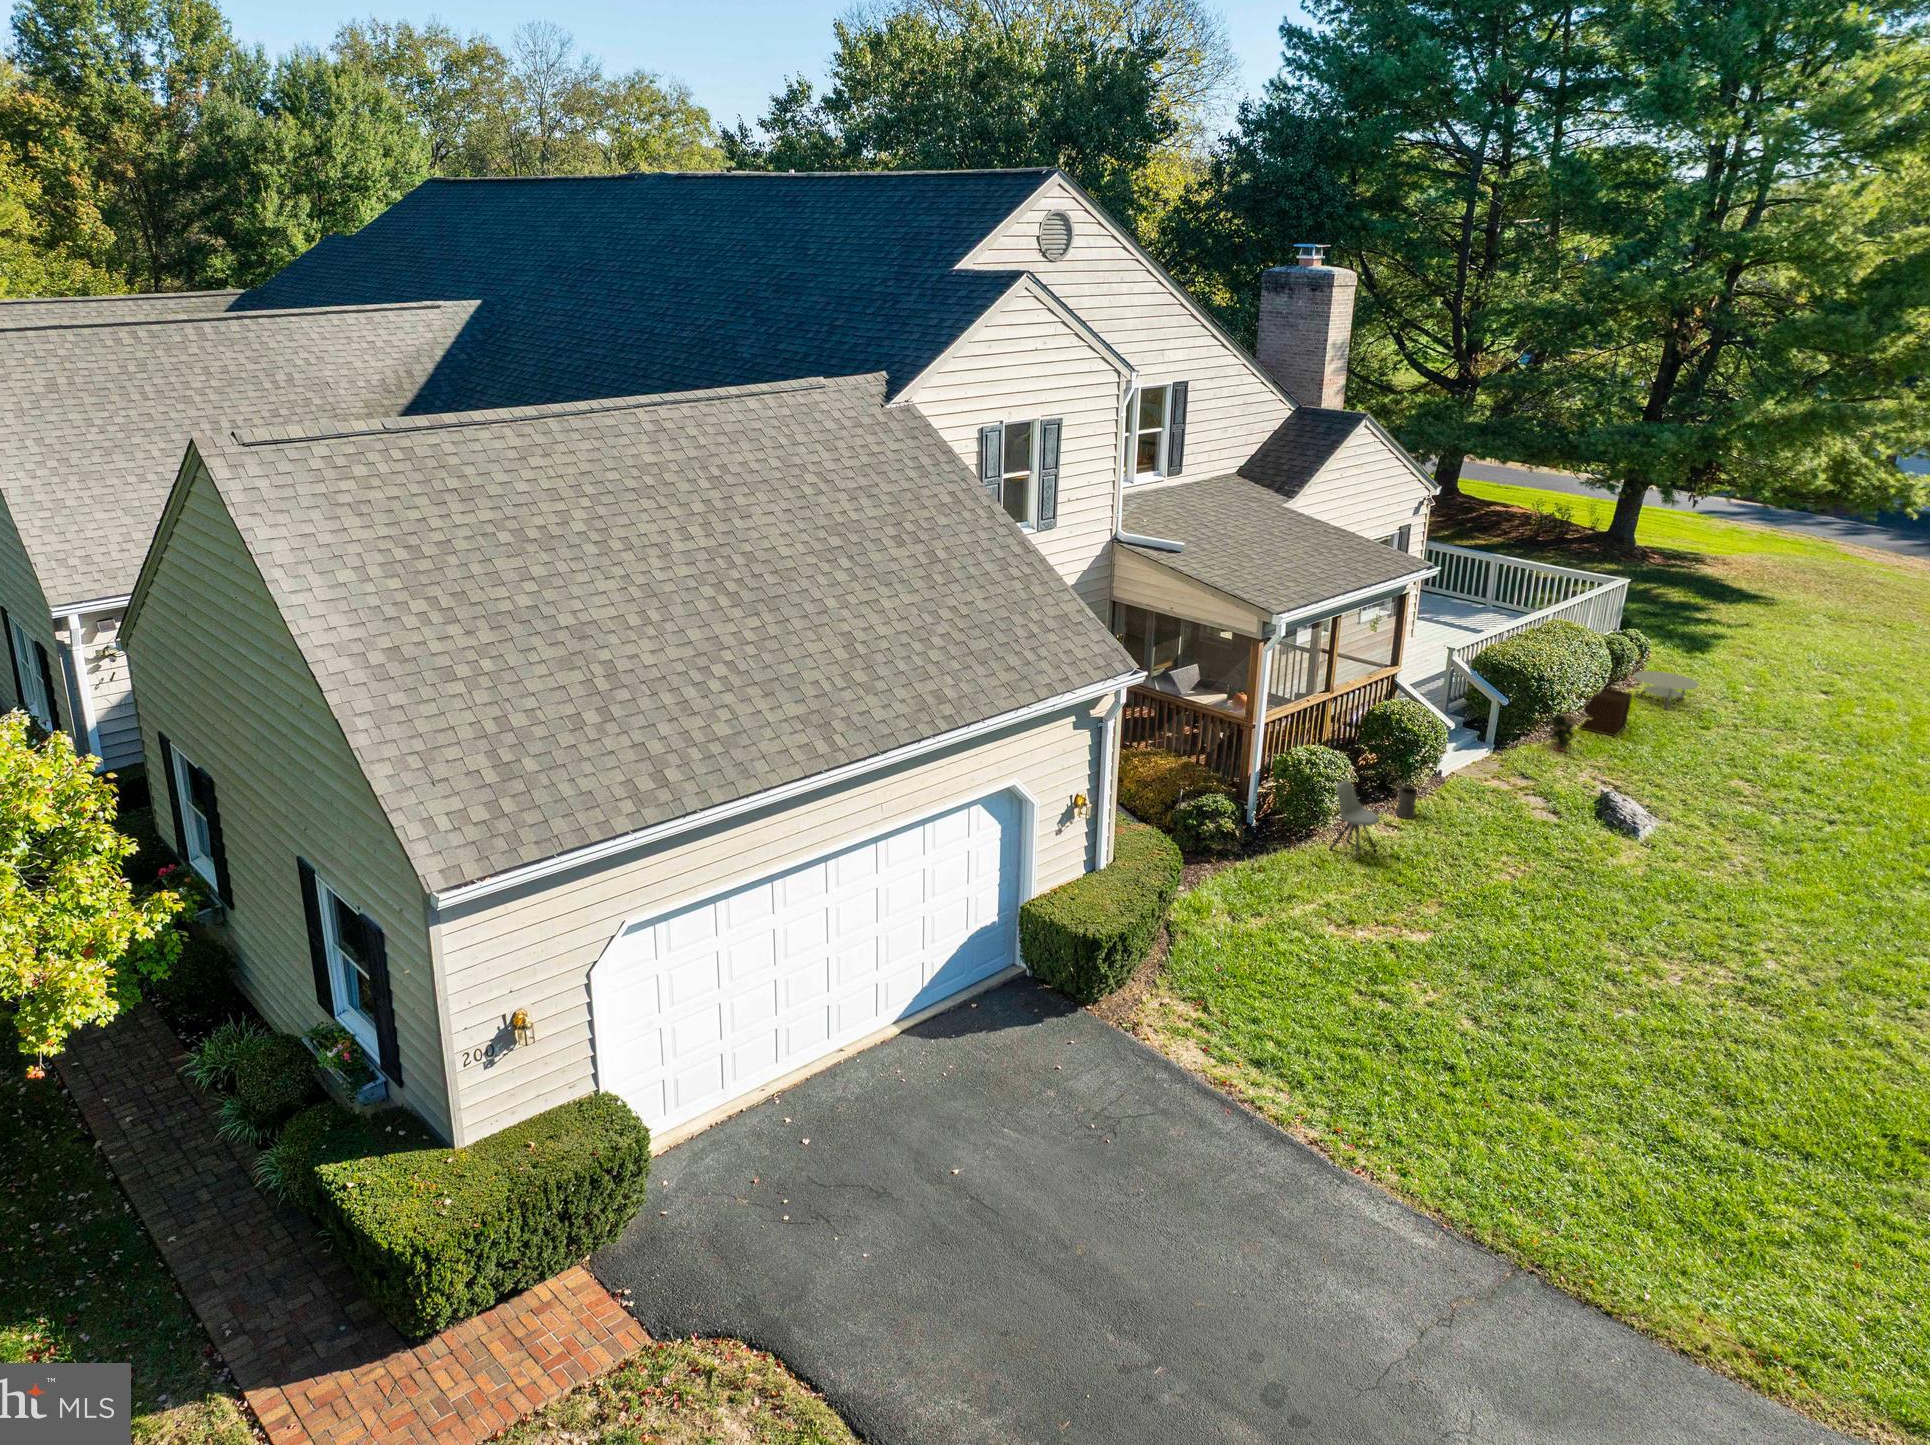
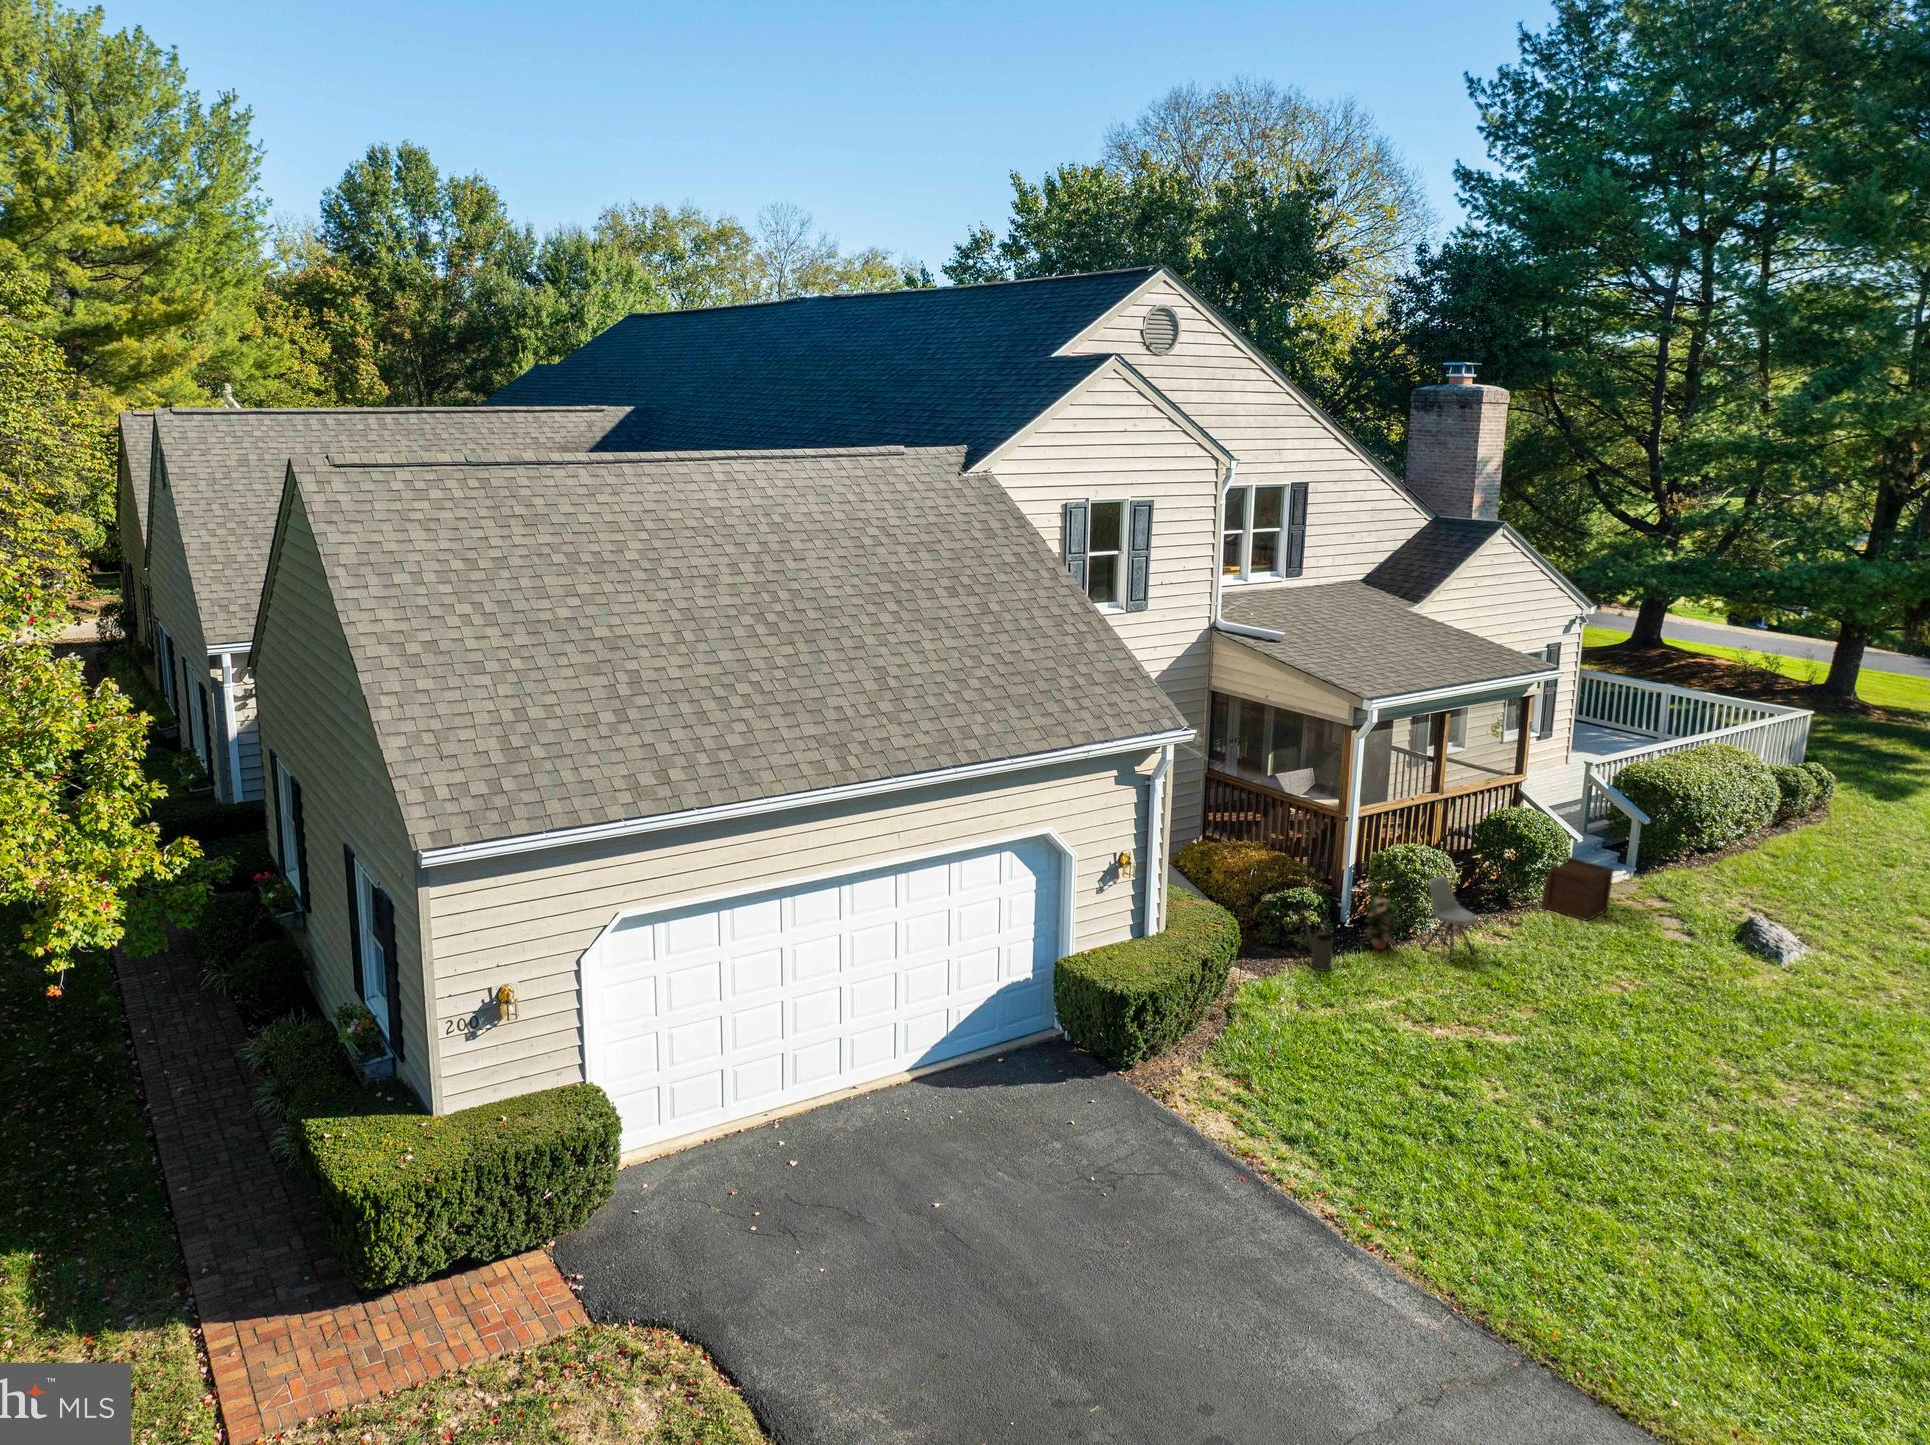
round table: present [1634,671,1699,710] -> none [1810,803,1887,845]
wooden crate: present [1579,688,1632,736] -> present [1541,857,1614,921]
decorative plant: present [1549,712,1577,751] -> present [1366,897,1399,949]
watering can: present [1396,781,1417,819] -> present [1304,921,1333,971]

